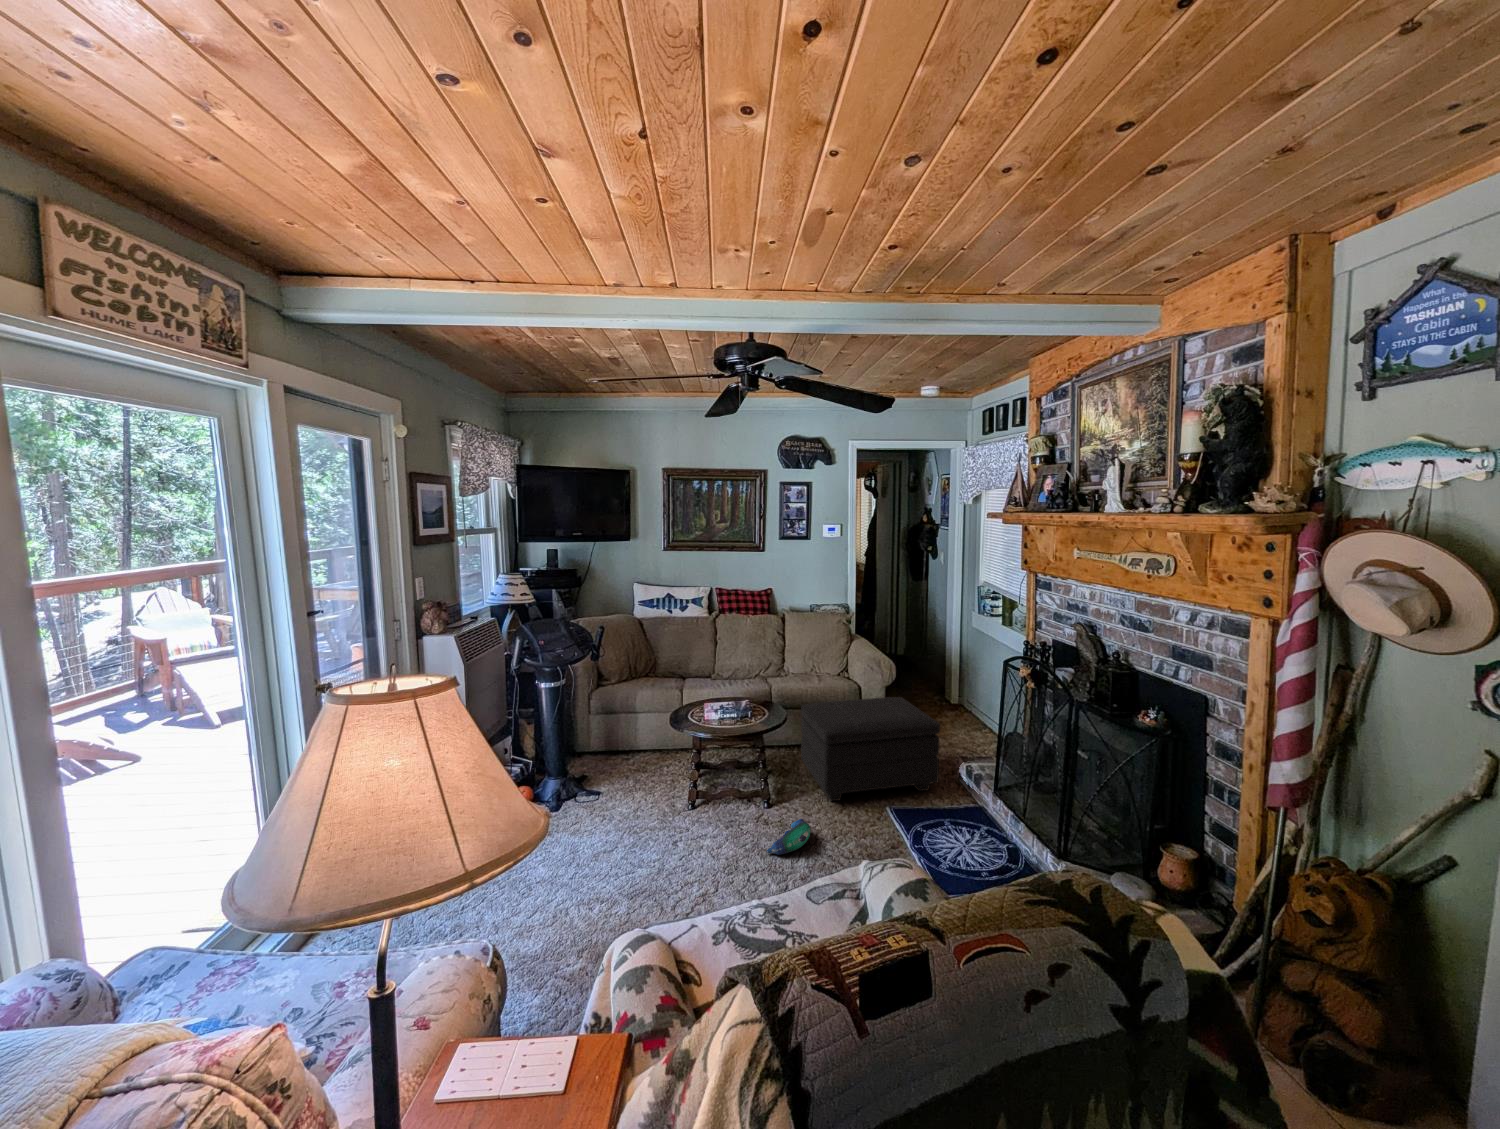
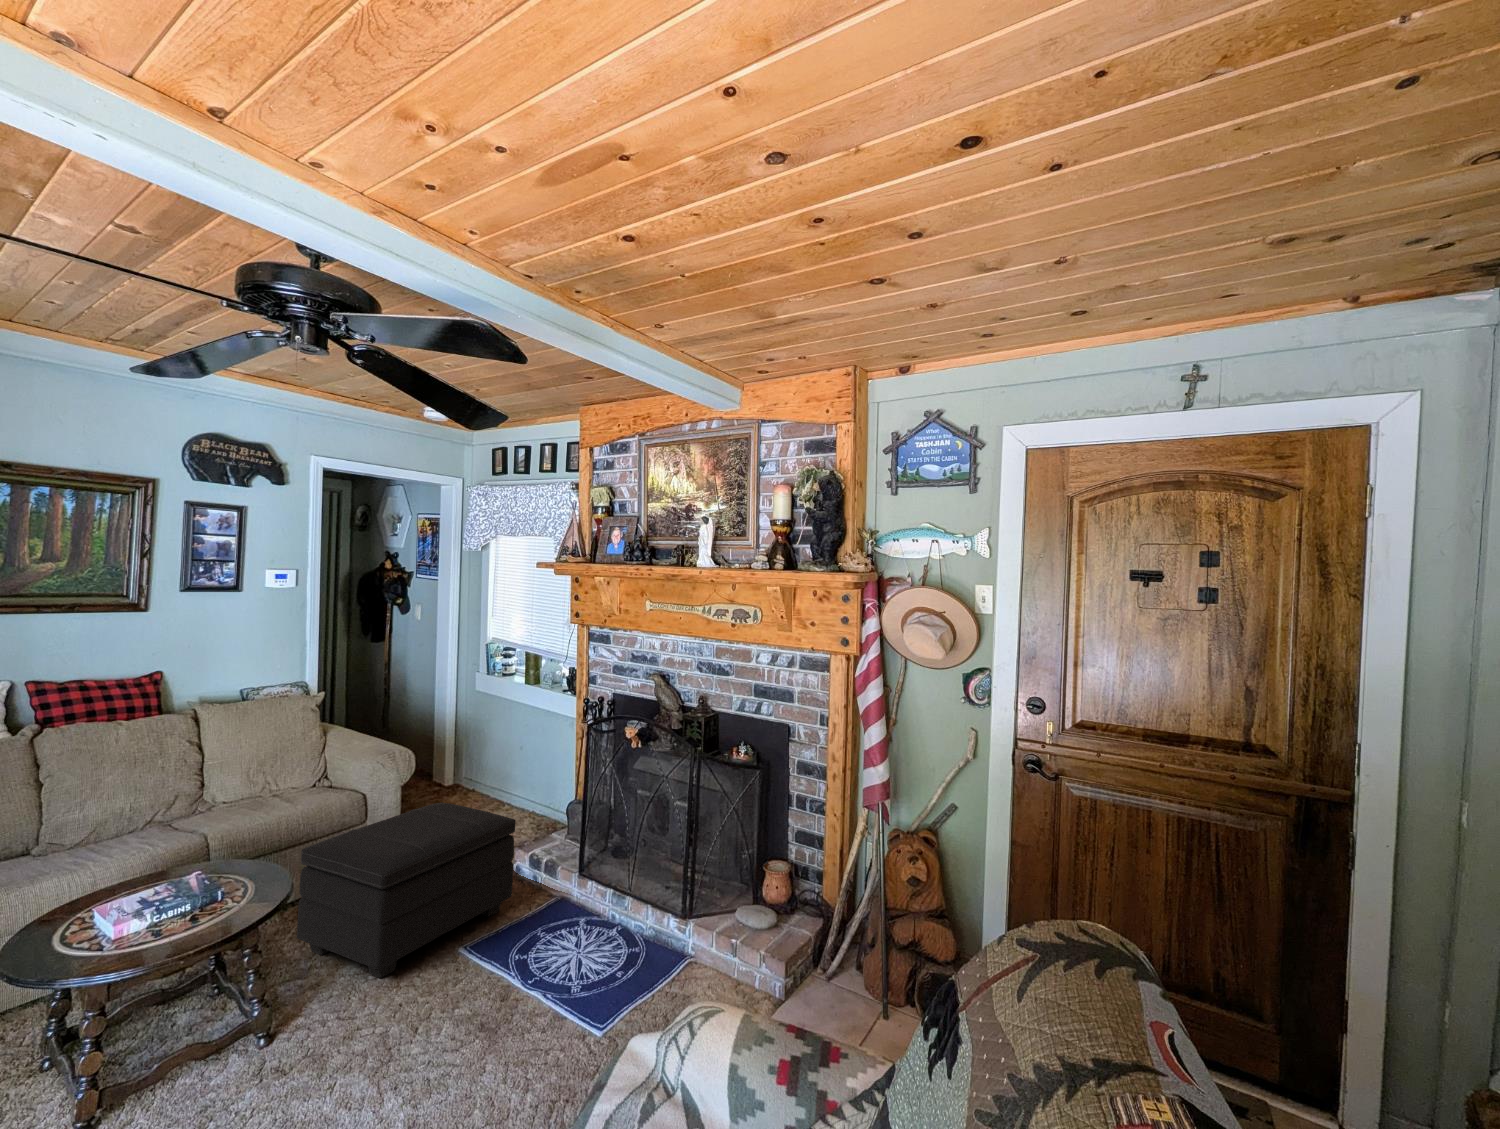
plush toy: present [766,819,811,855] -> none [332,1017,399,1095]

